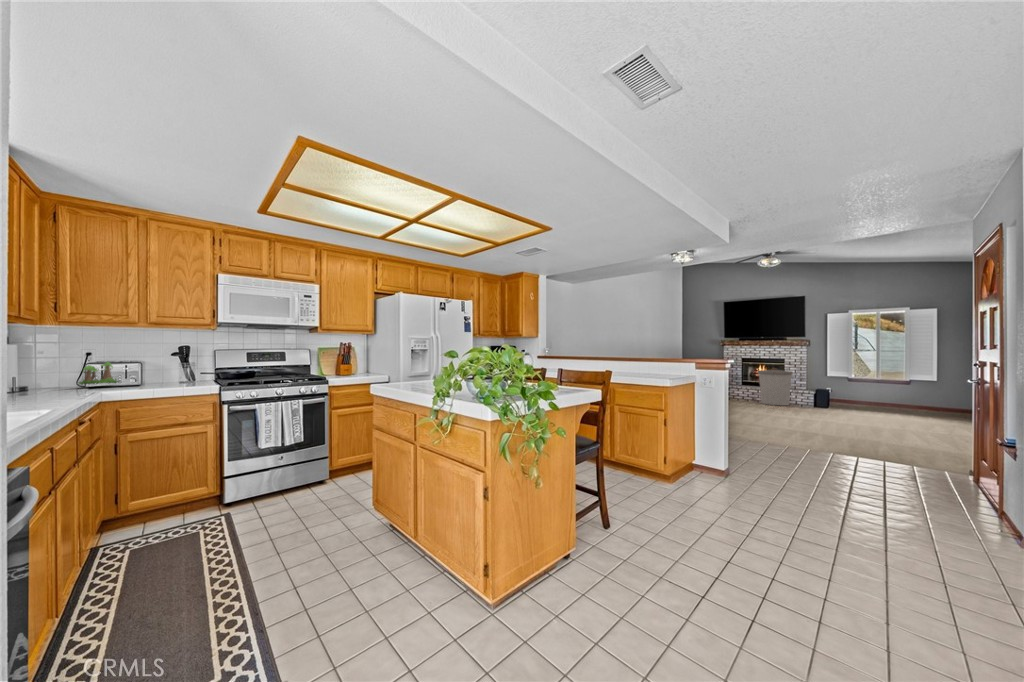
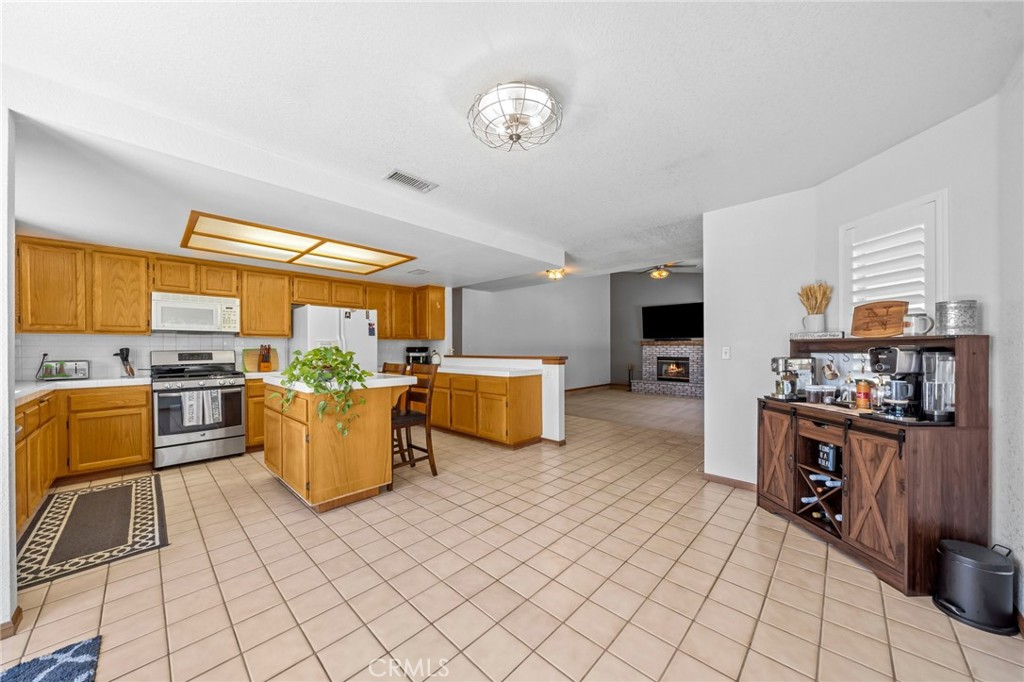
trash can: present [758,368,793,406] -> none [664,365,692,397]

